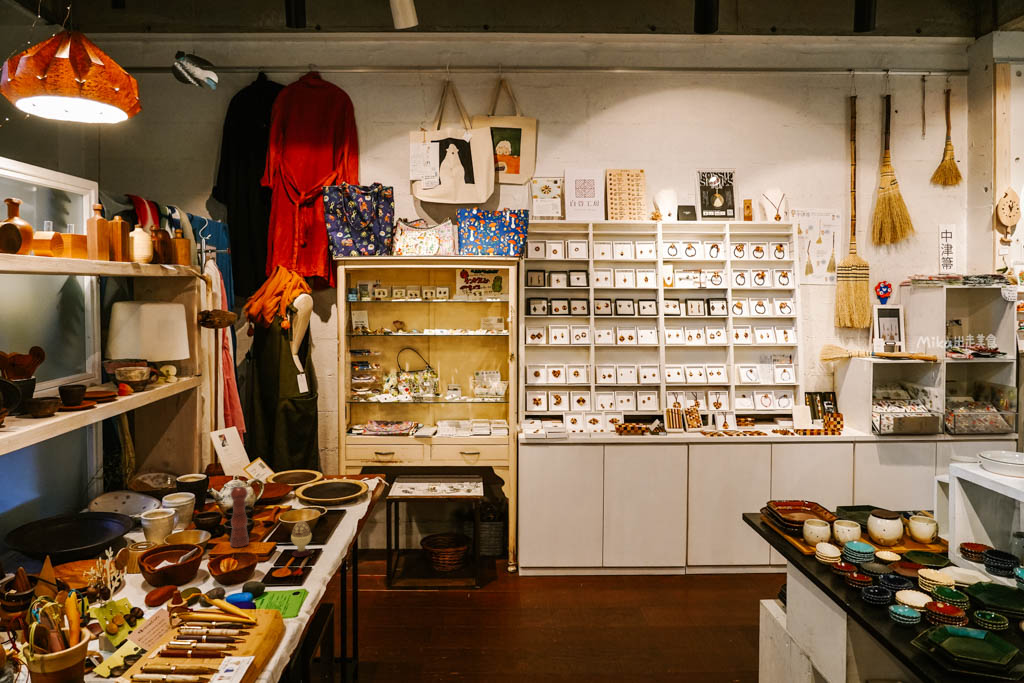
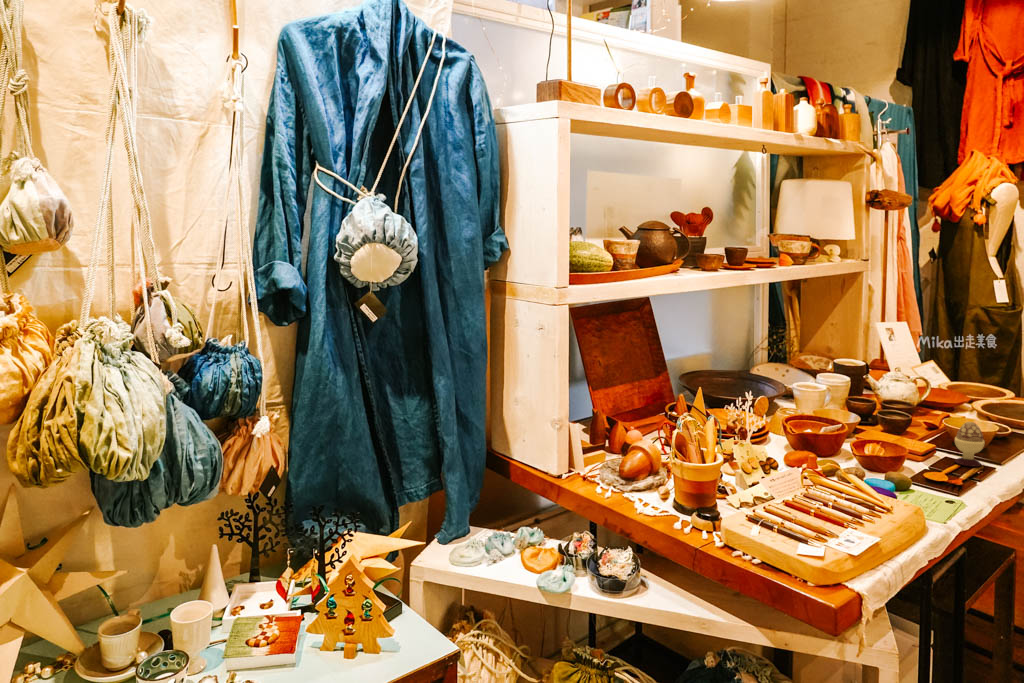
pepper mill: present [230,482,248,547] -> none [878,368,903,441]

